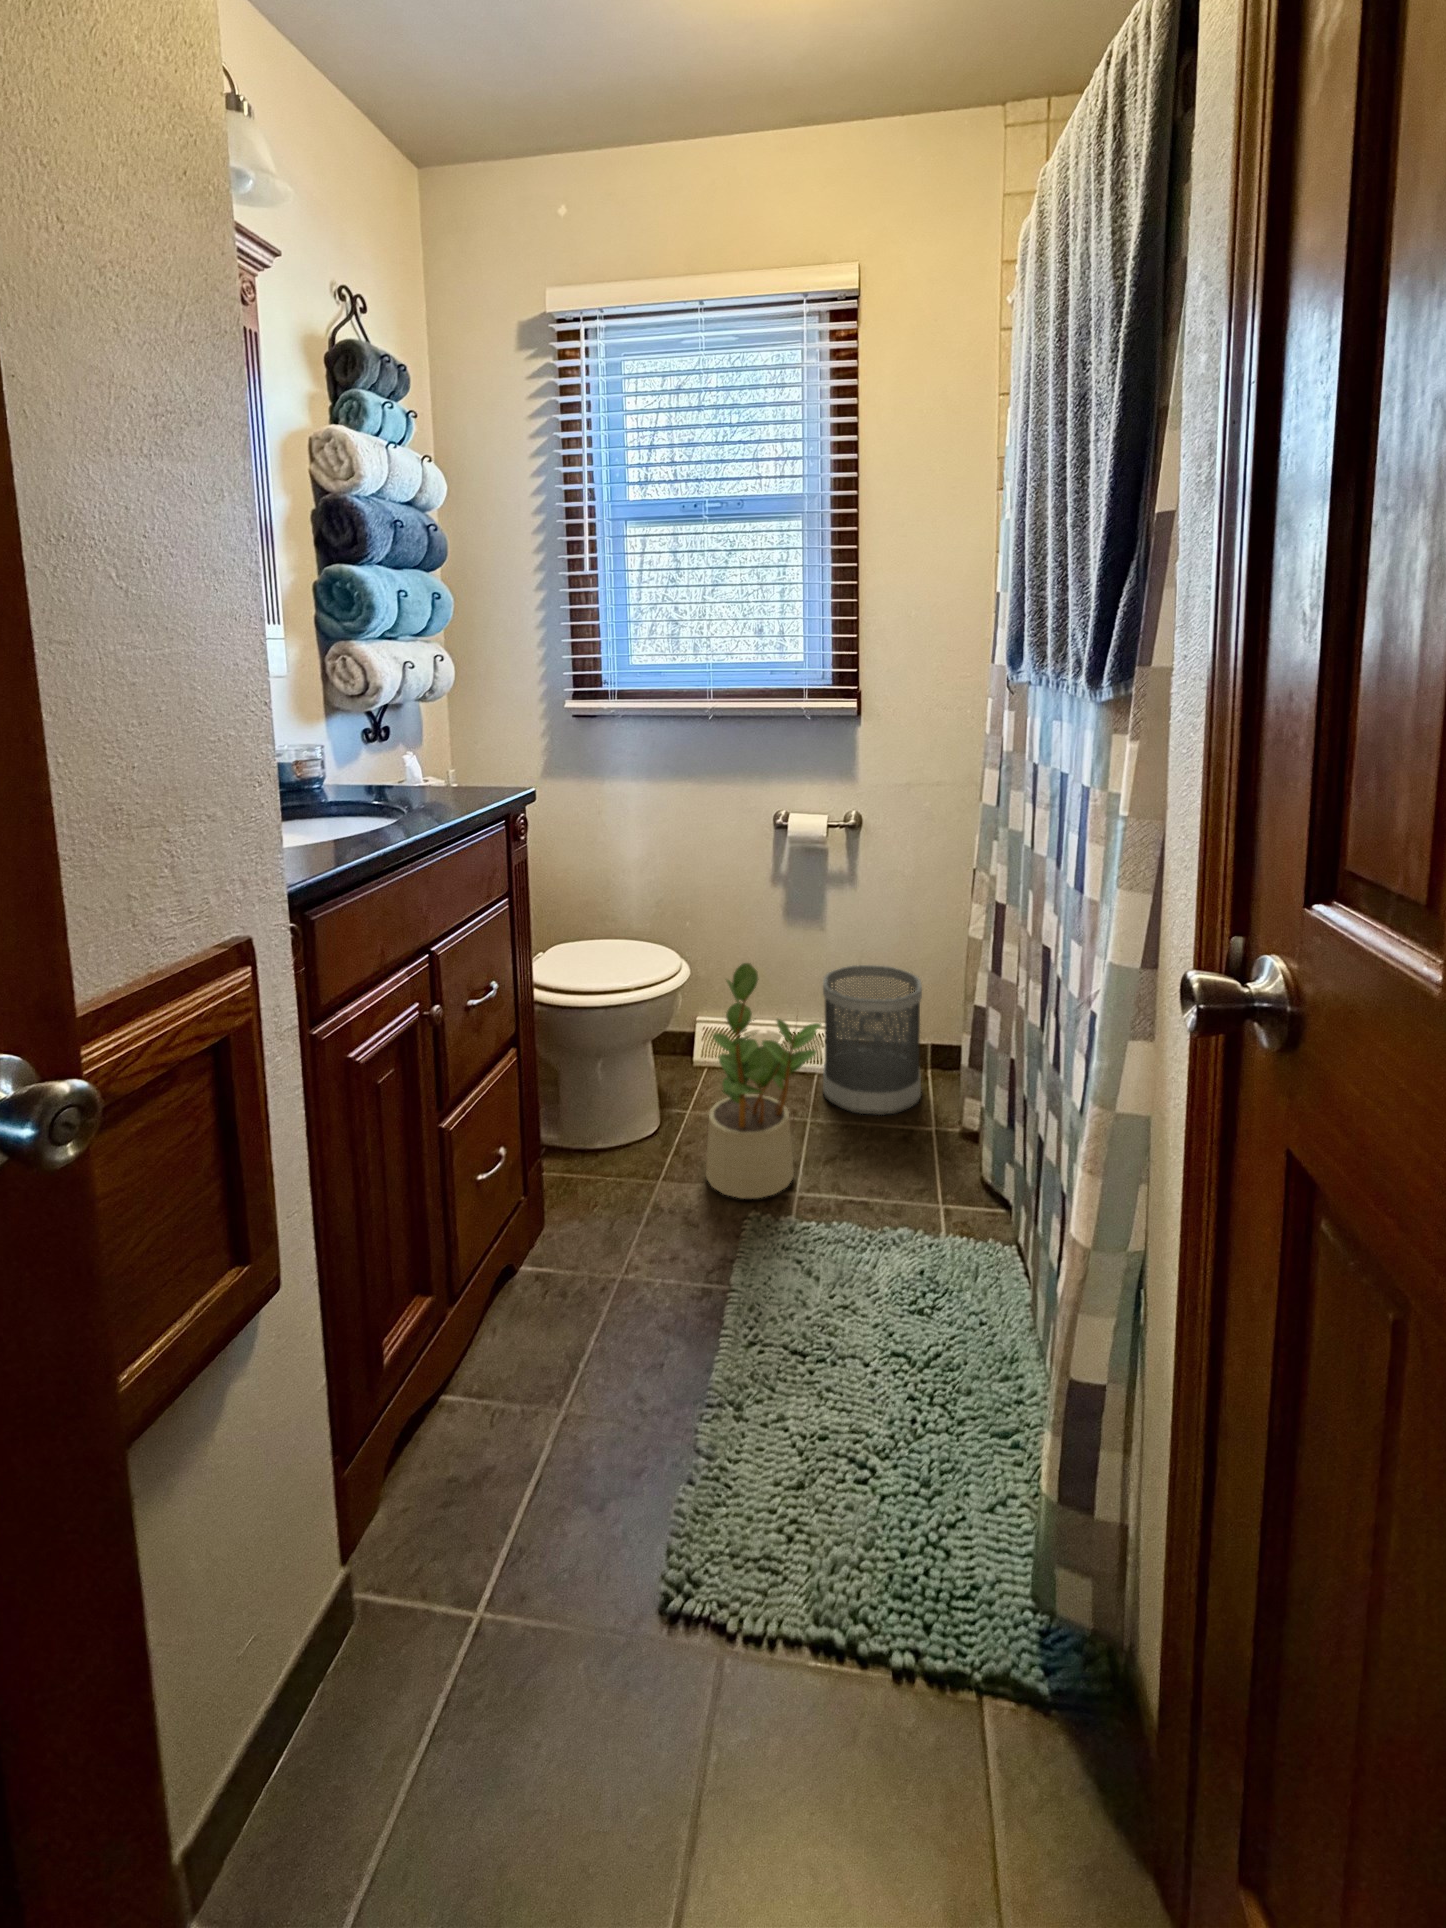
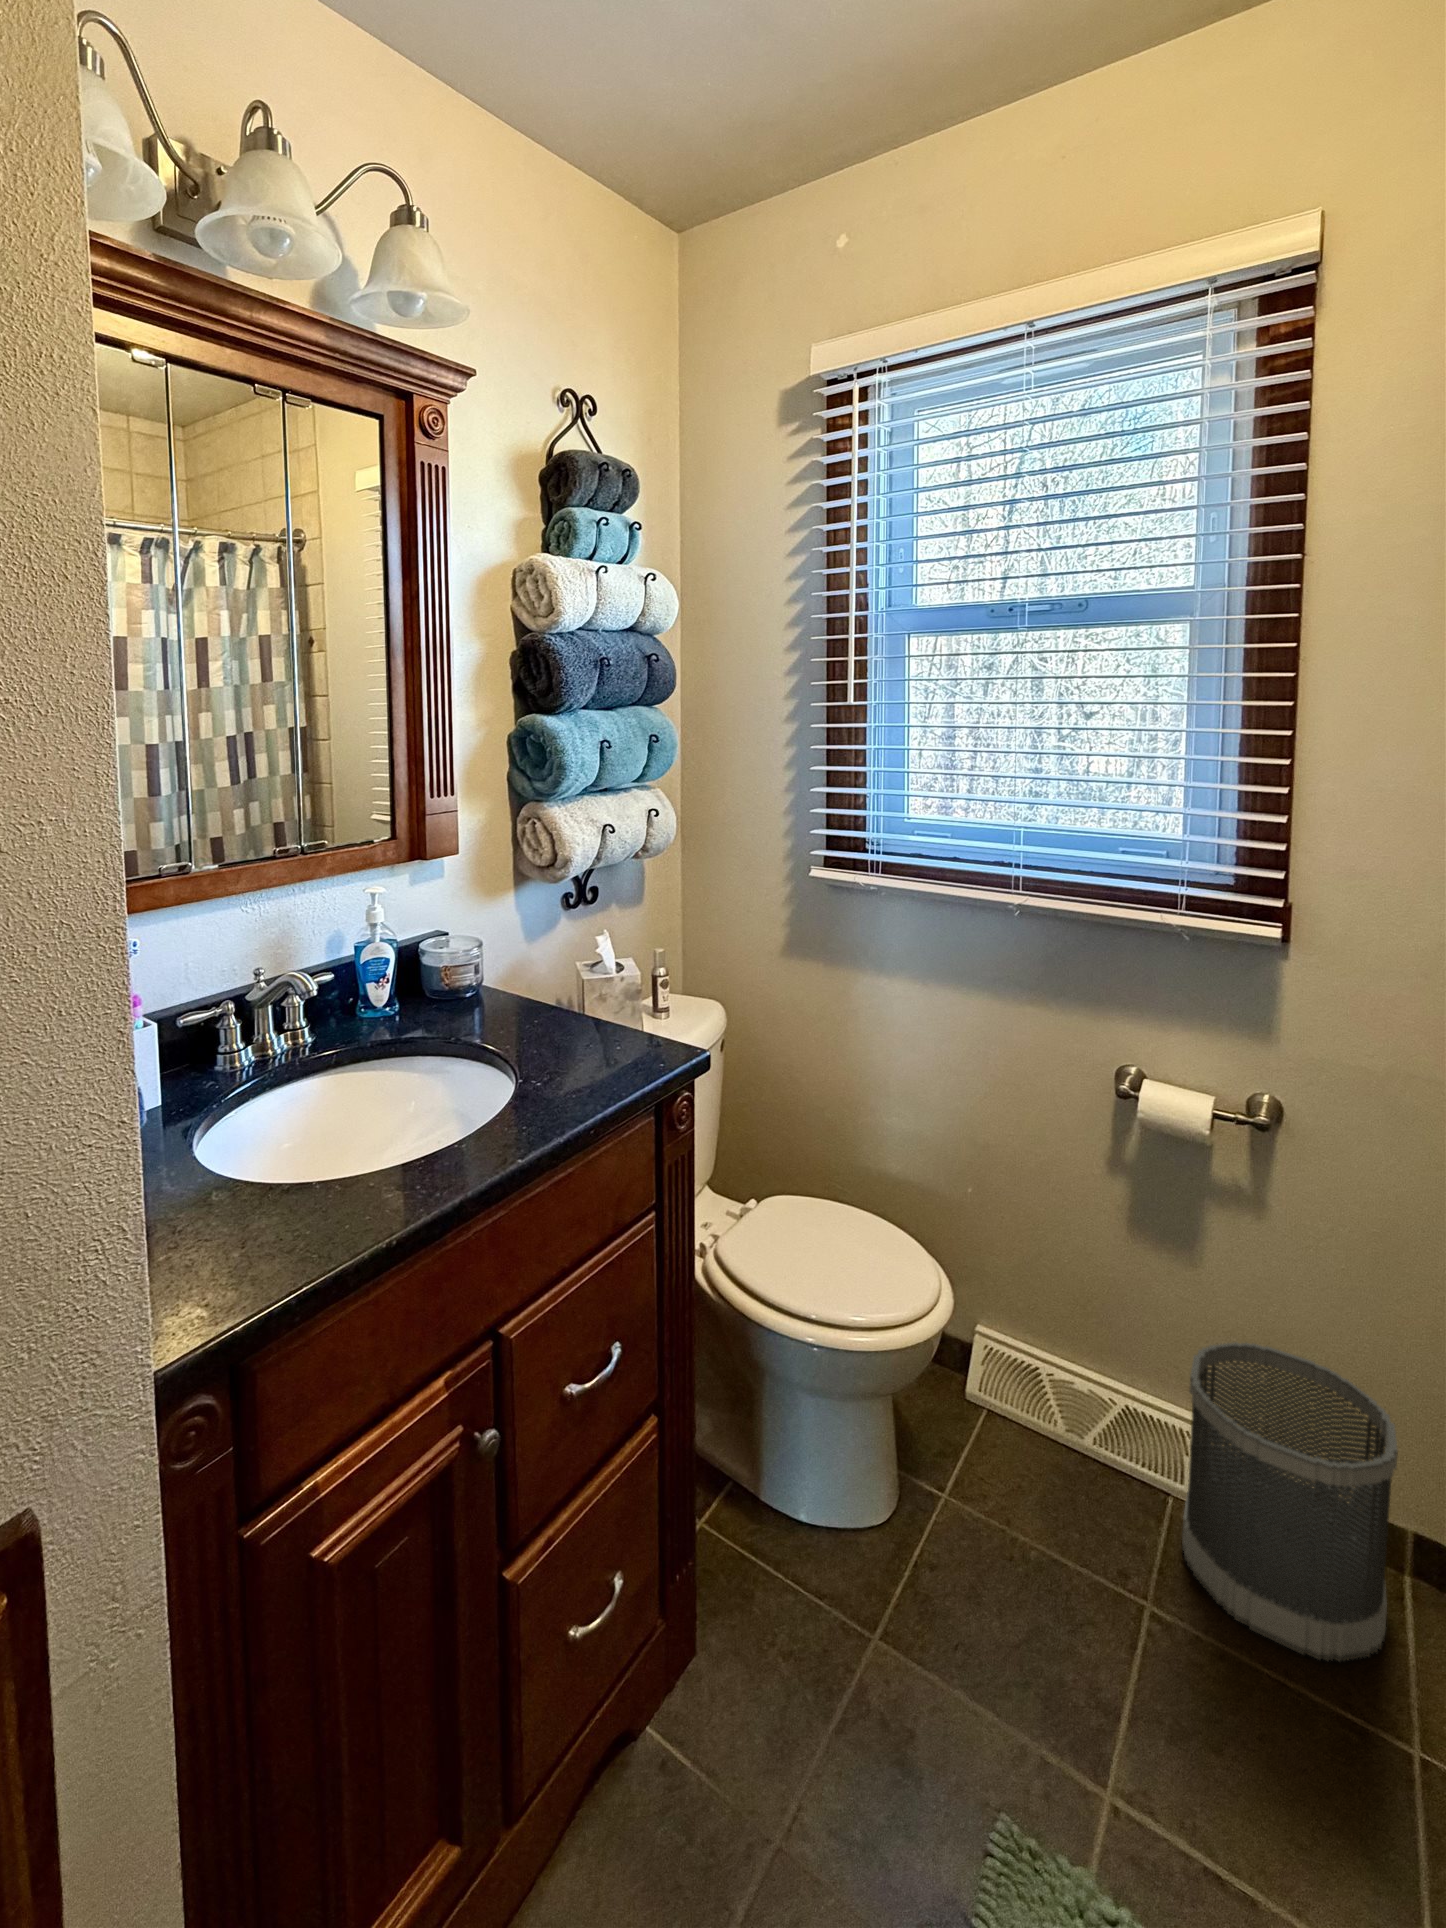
potted plant: present [706,963,821,1198] -> none [951,1362,1175,1774]

